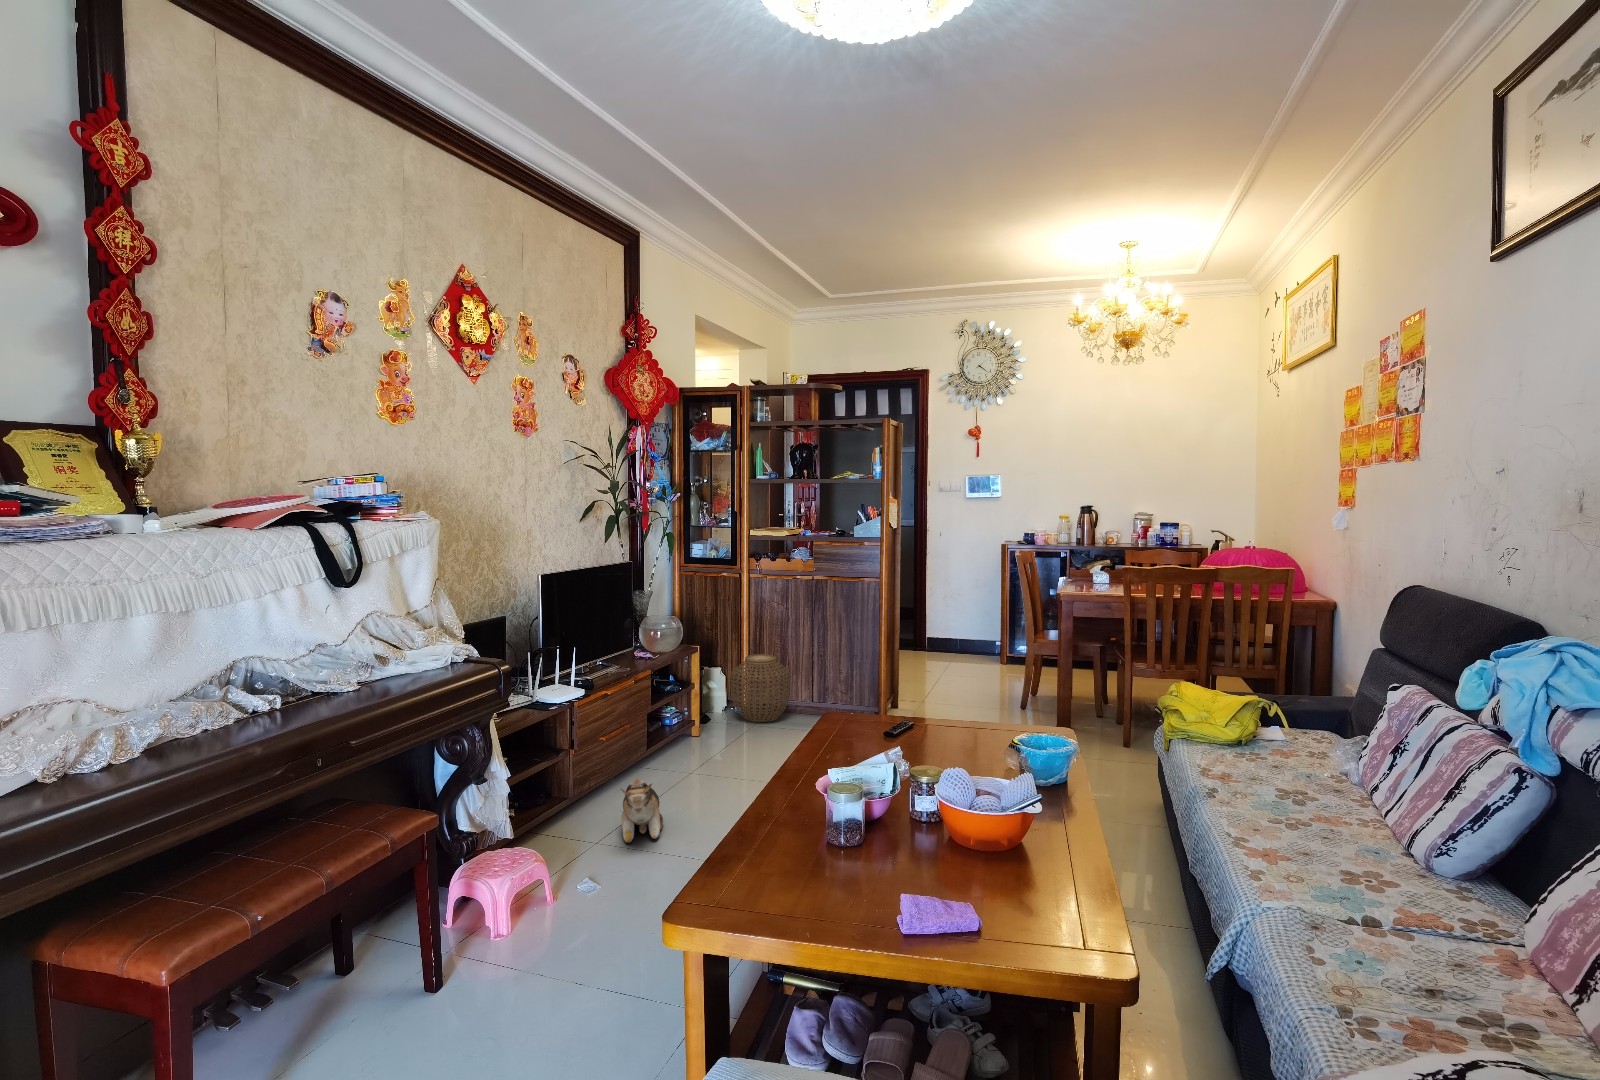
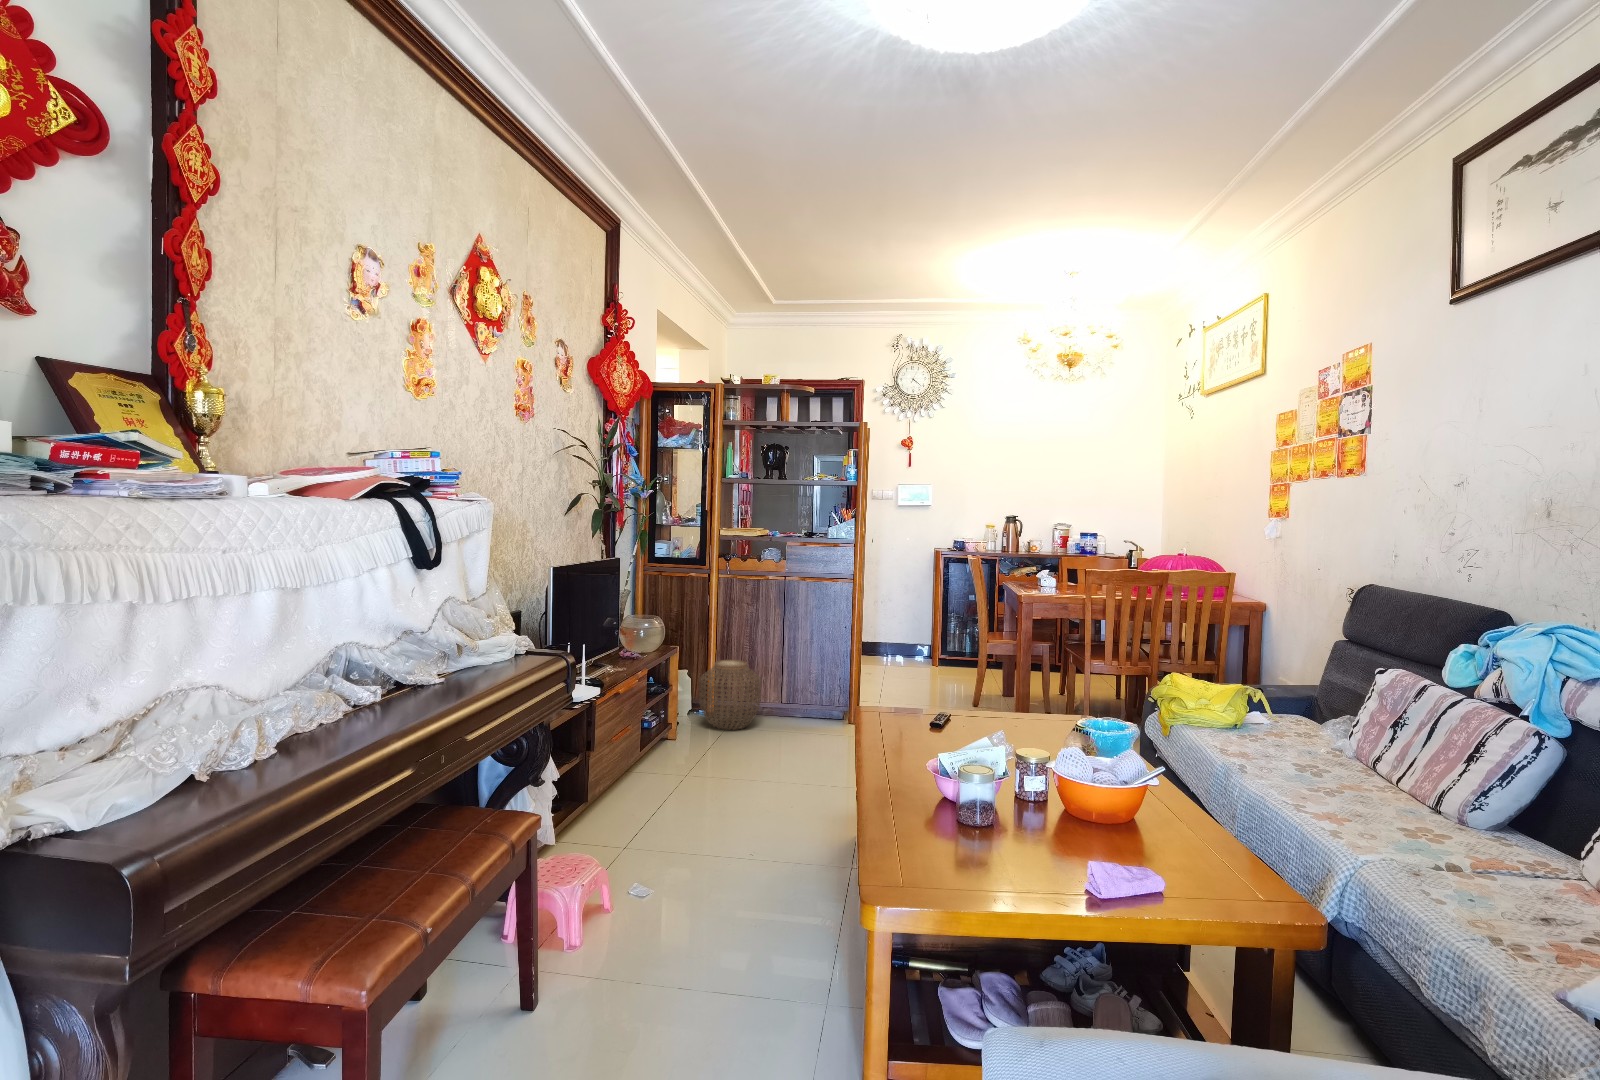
plush toy: present [620,779,663,843] -> none [648,784,694,853]

